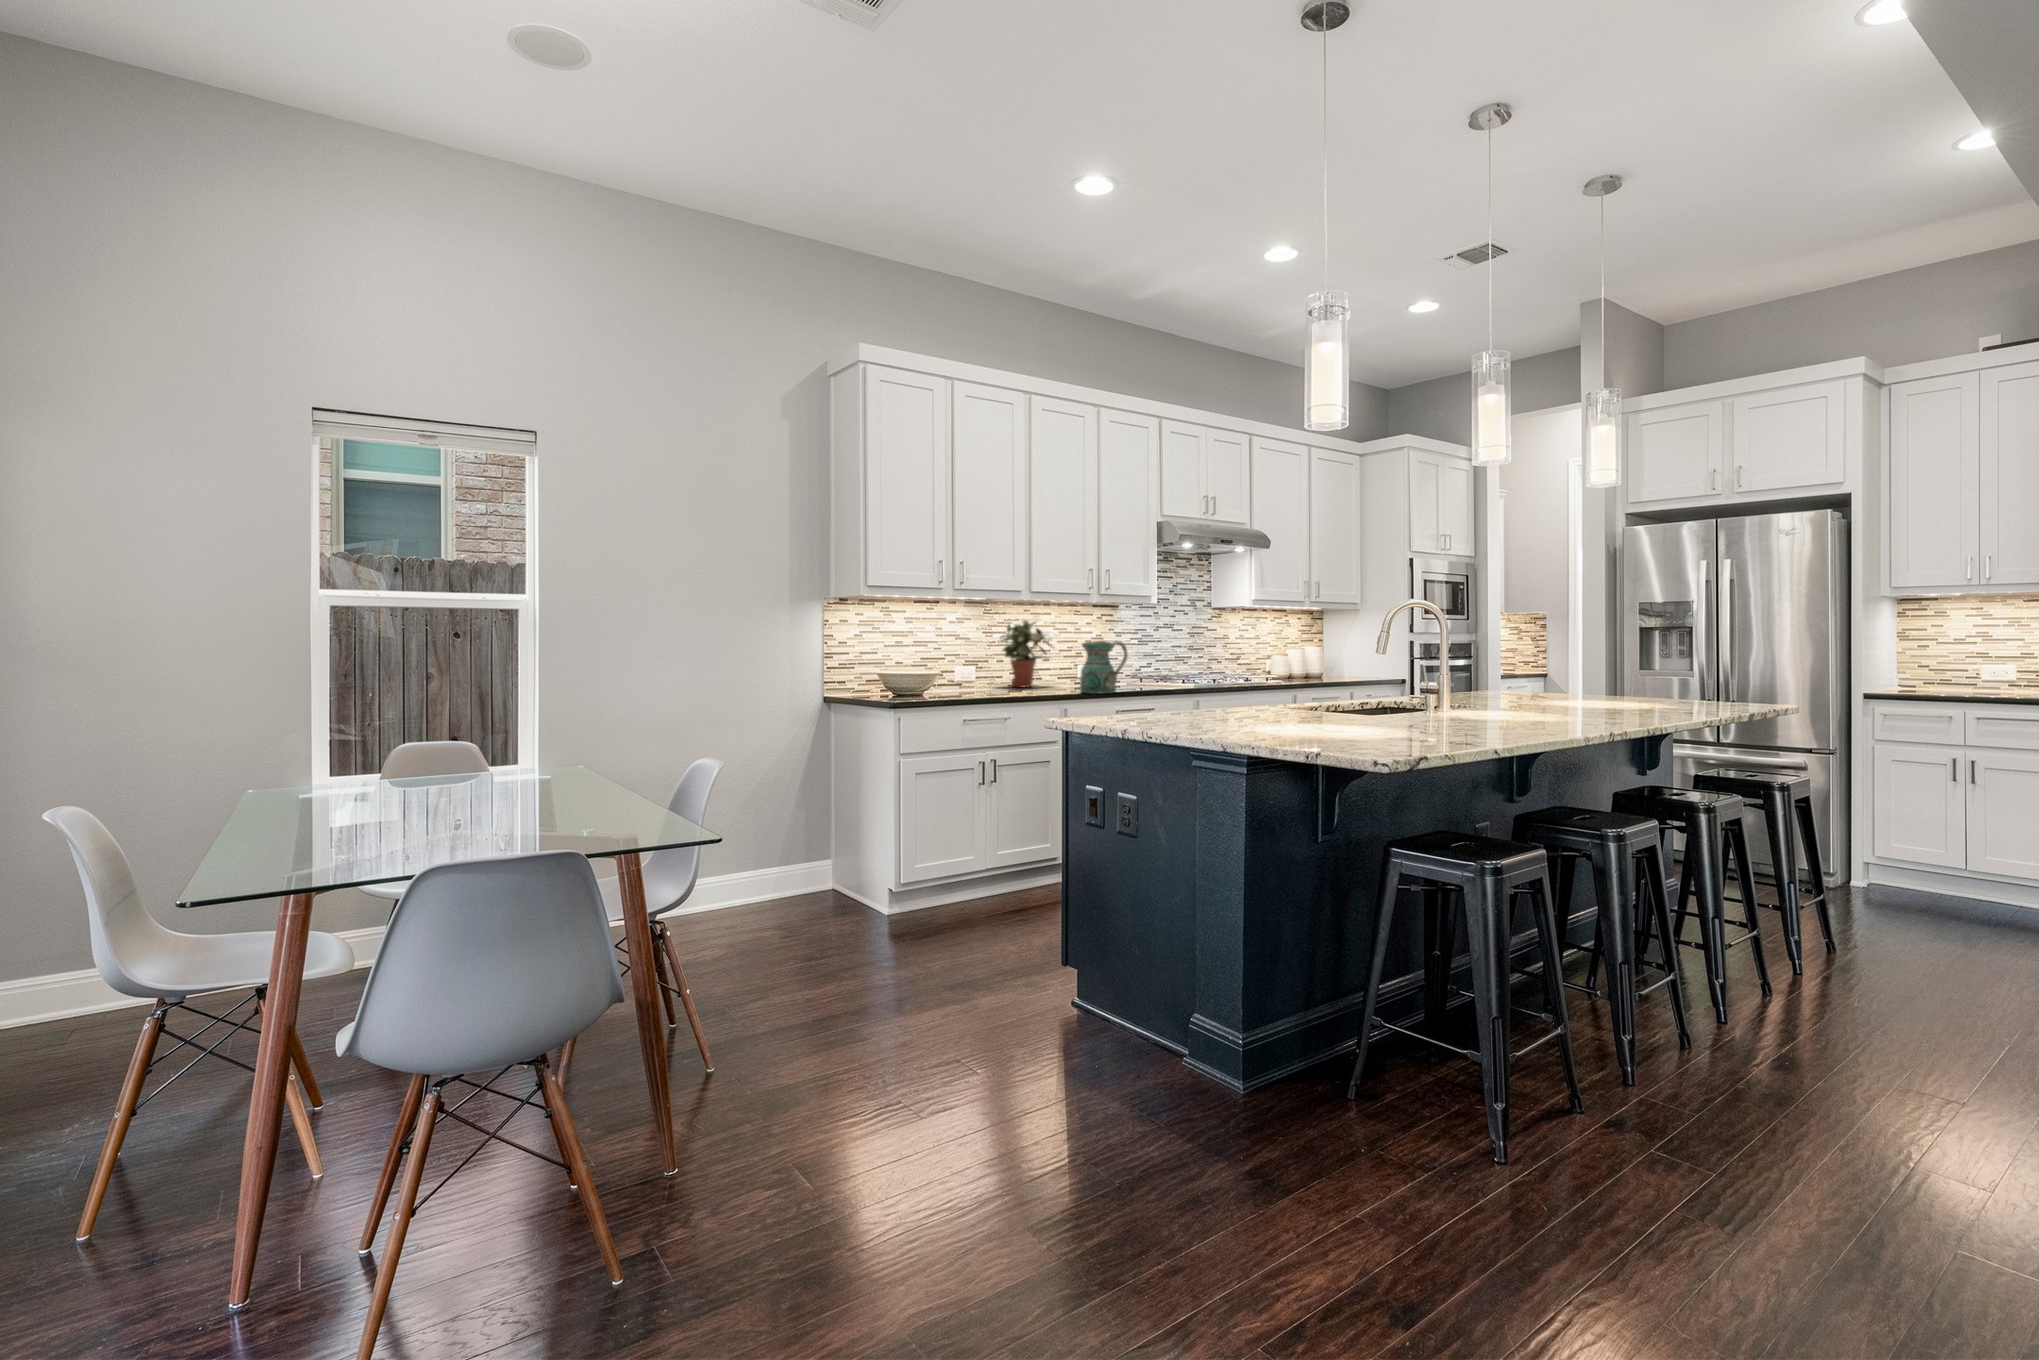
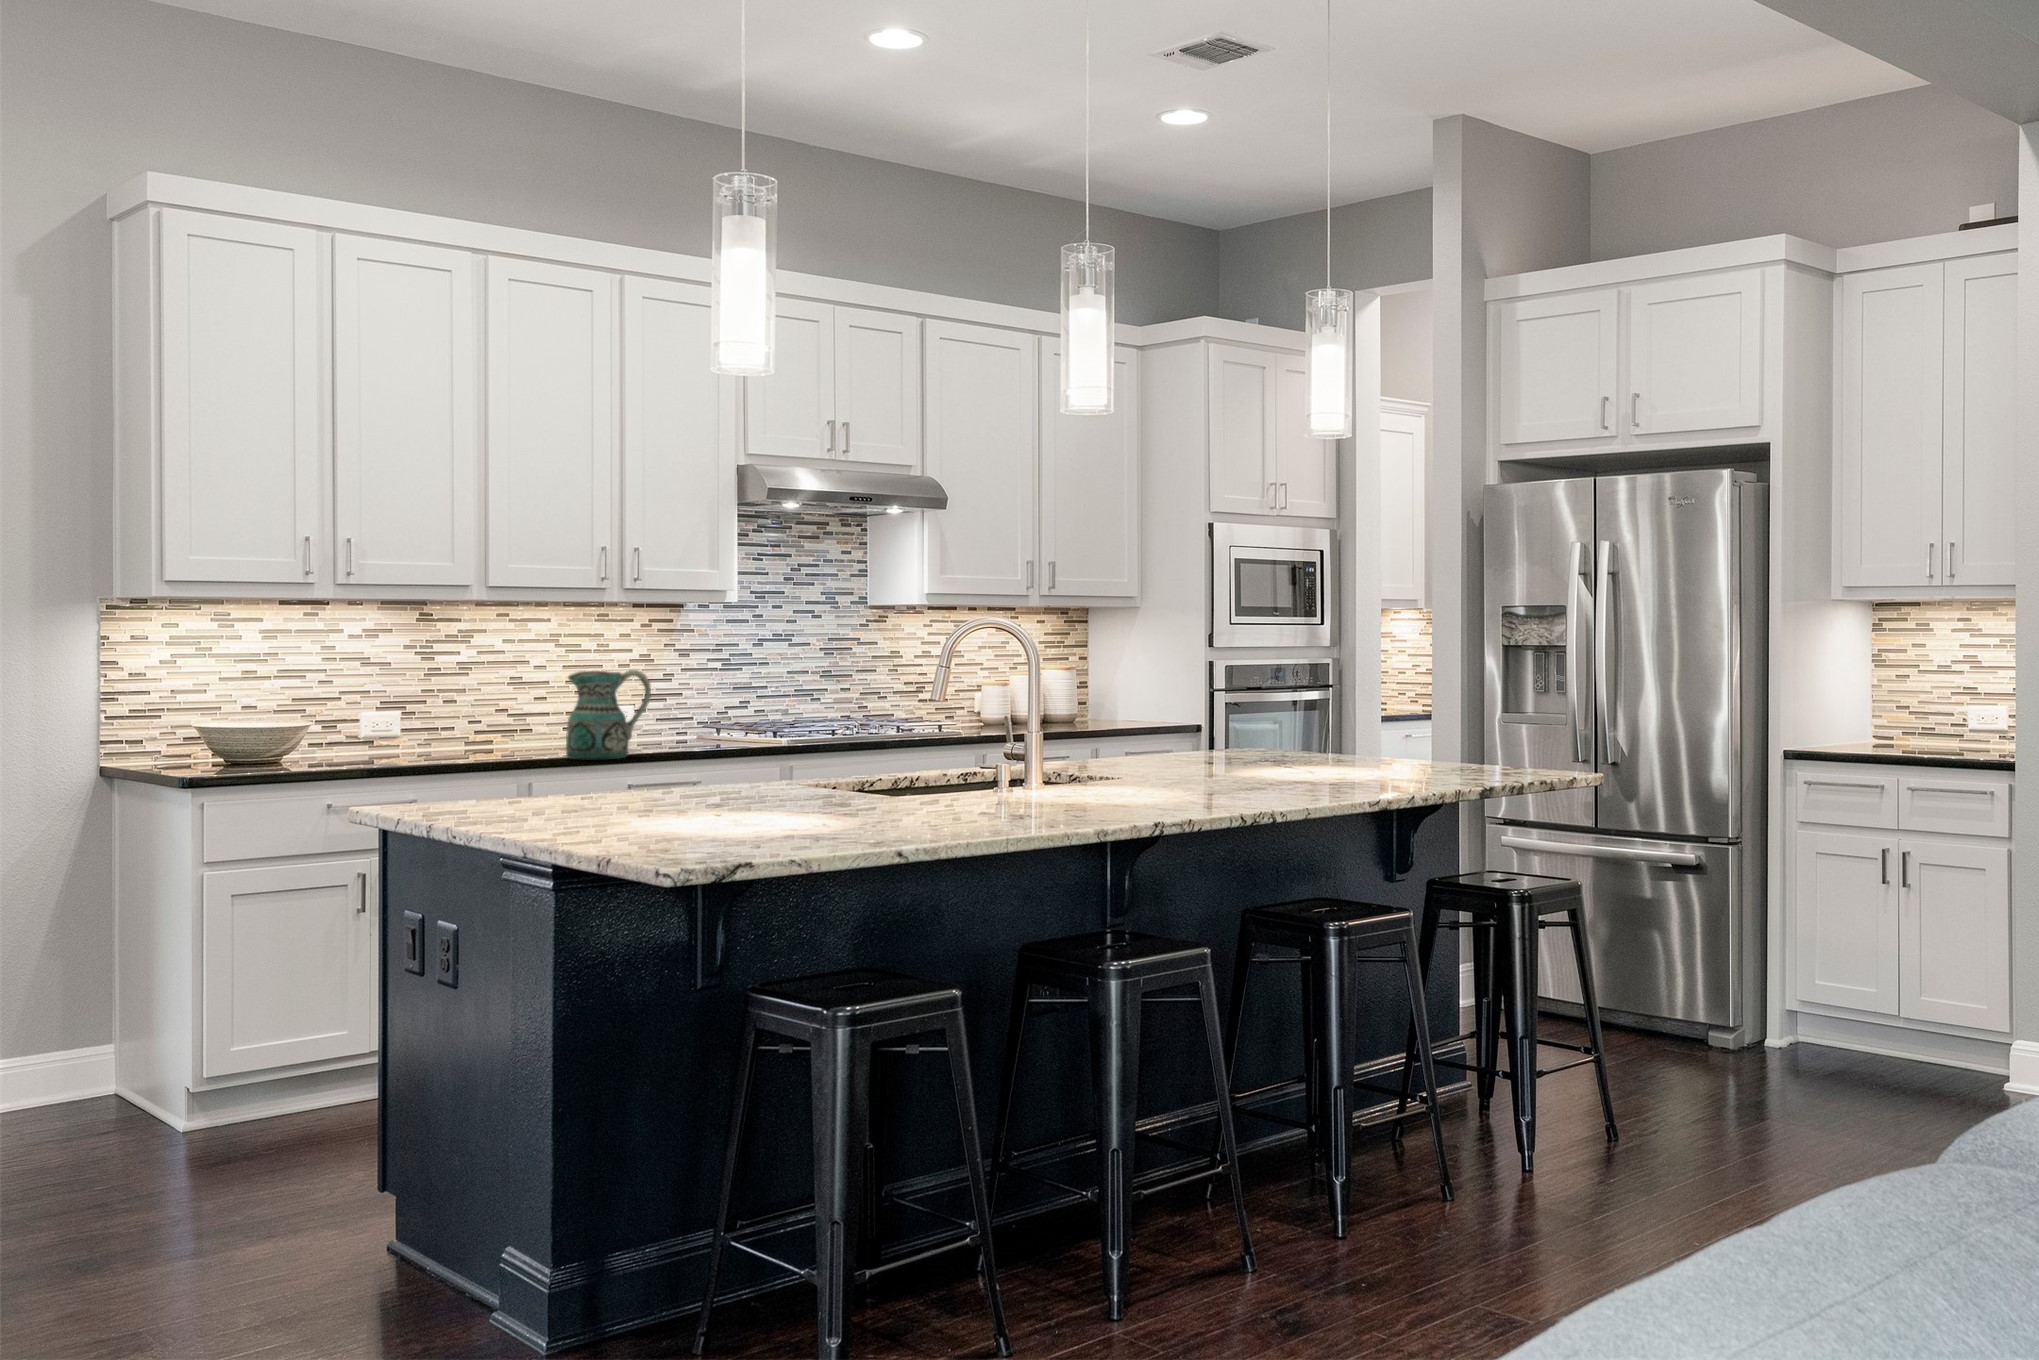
potted plant: present [998,620,1052,687] -> none [434,631,548,748]

